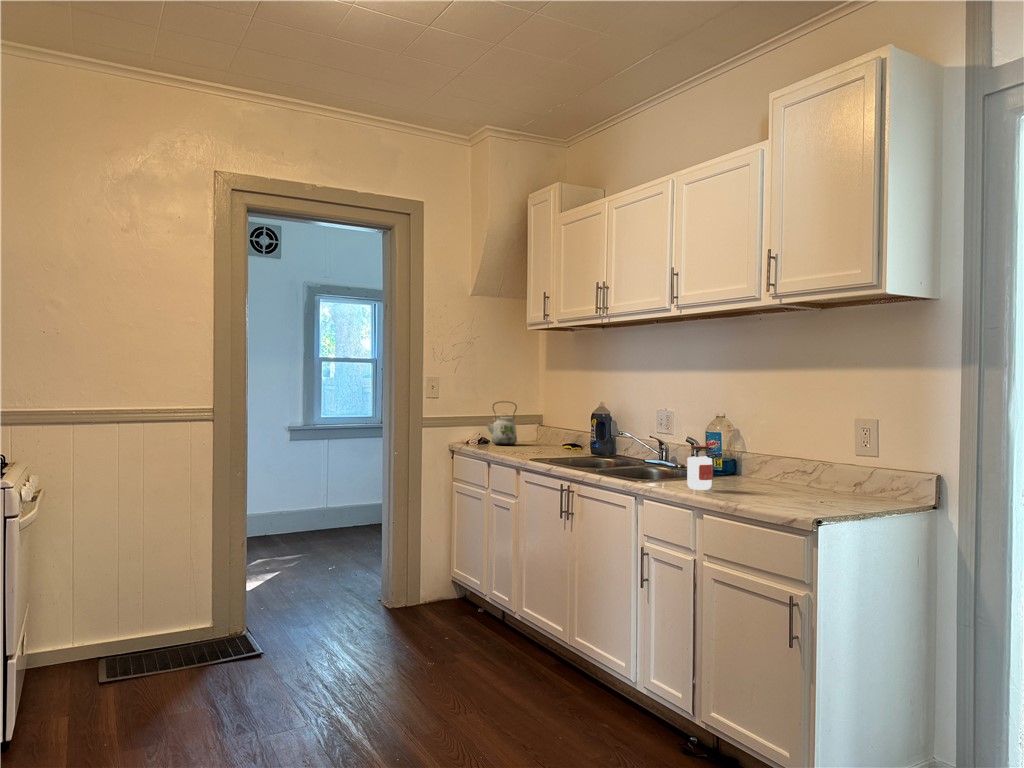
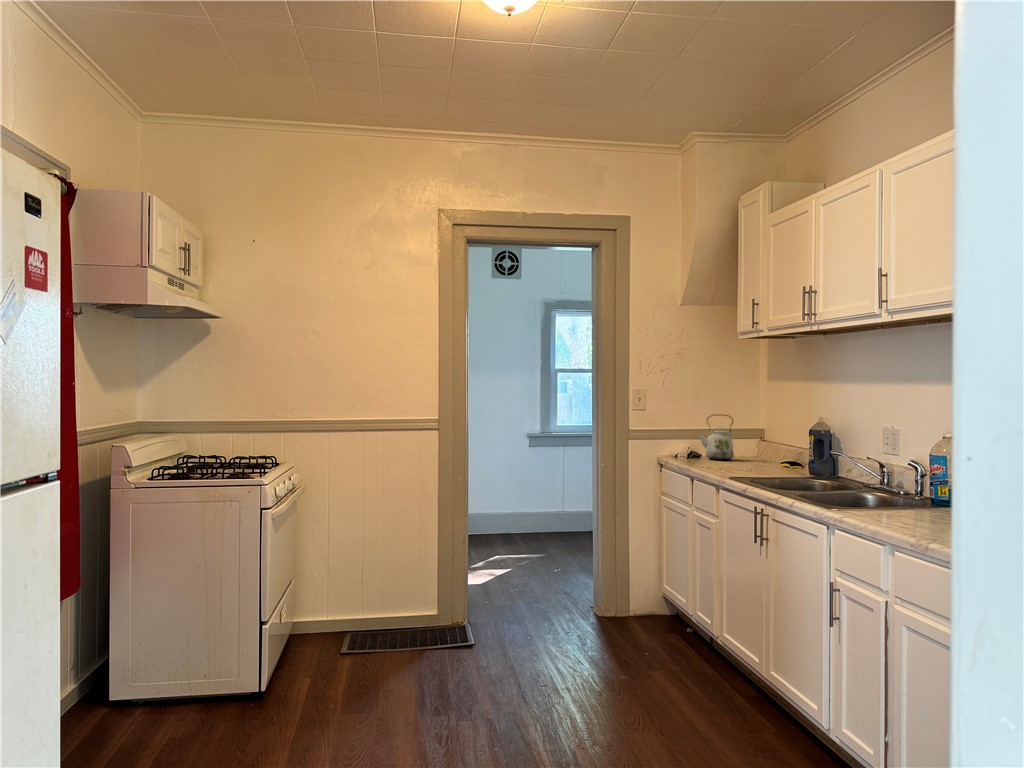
jar: present [687,445,713,490] -> none [881,471,917,524]

